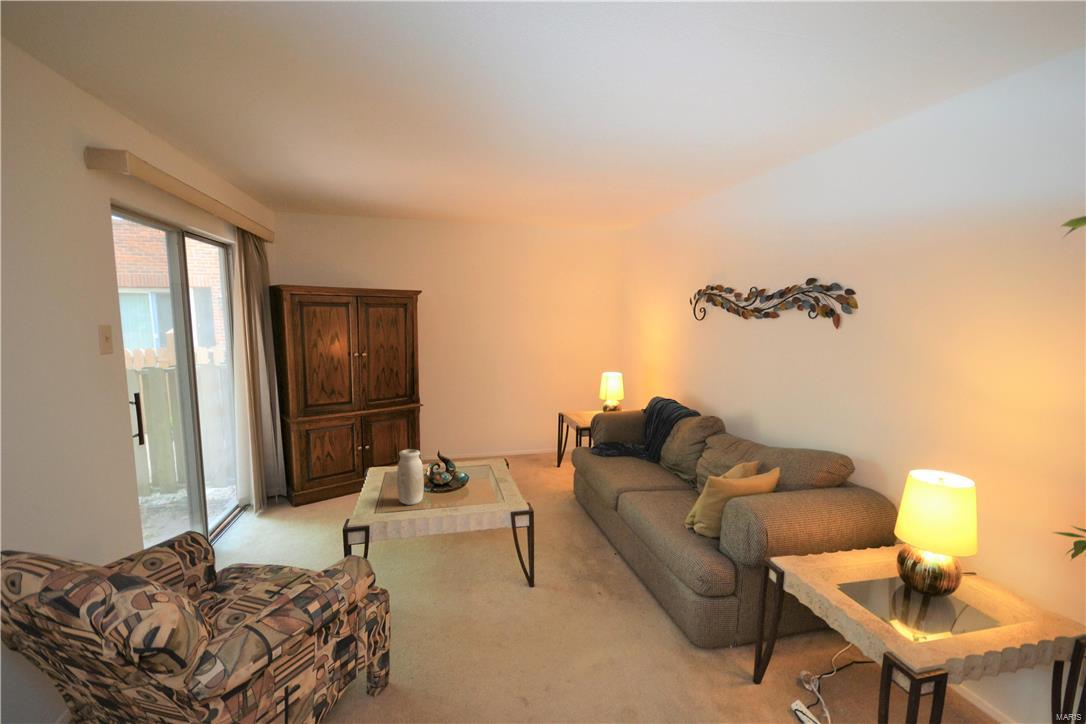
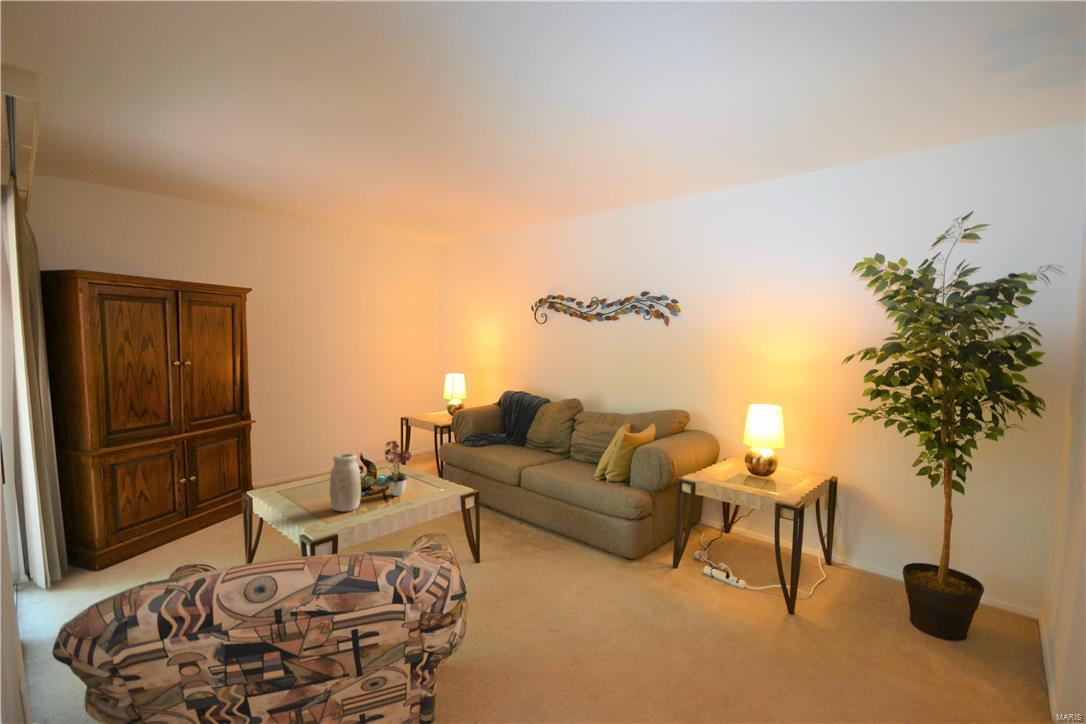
flower arrangement: none [448,439,486,498] -> present [385,441,411,496]

